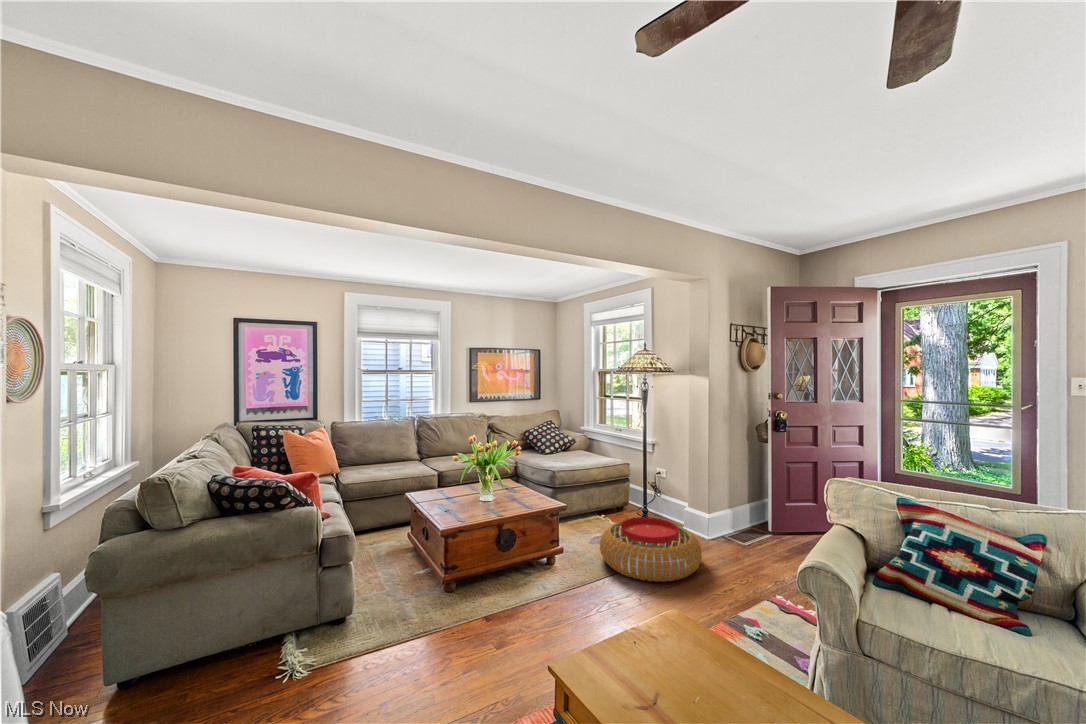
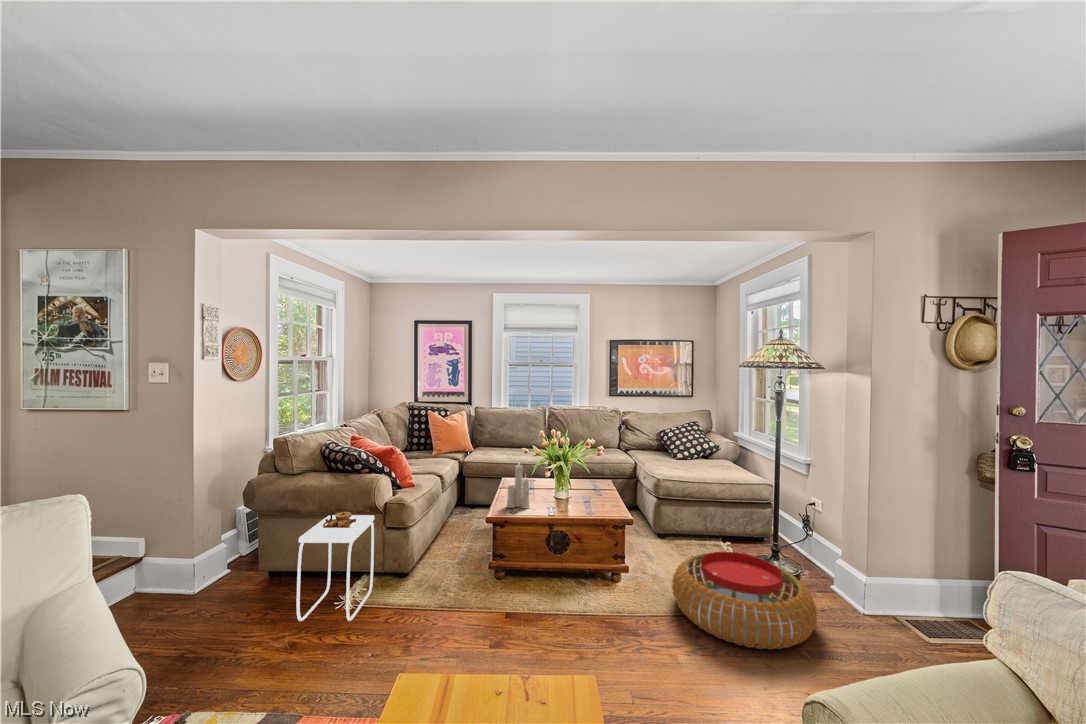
candle: none [448,467,471,518] -> present [507,465,530,509]
side table: none [265,553,335,696] -> present [297,512,374,621]

